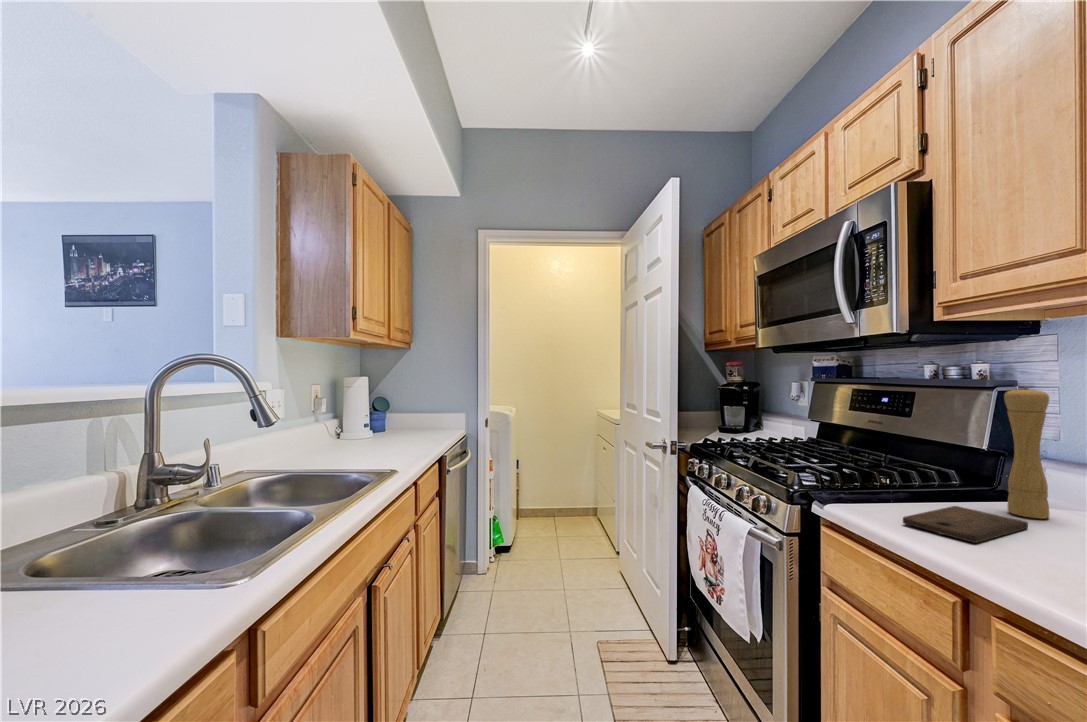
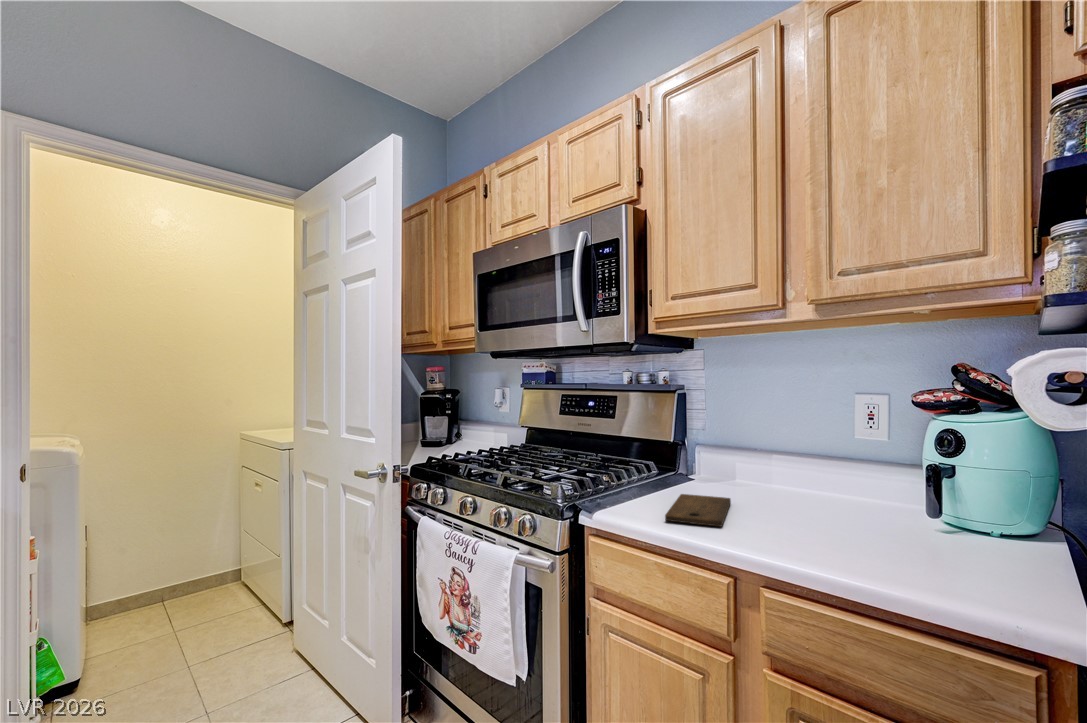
pepper mill: present [1004,388,1049,519] -> none [702,389,731,493]

